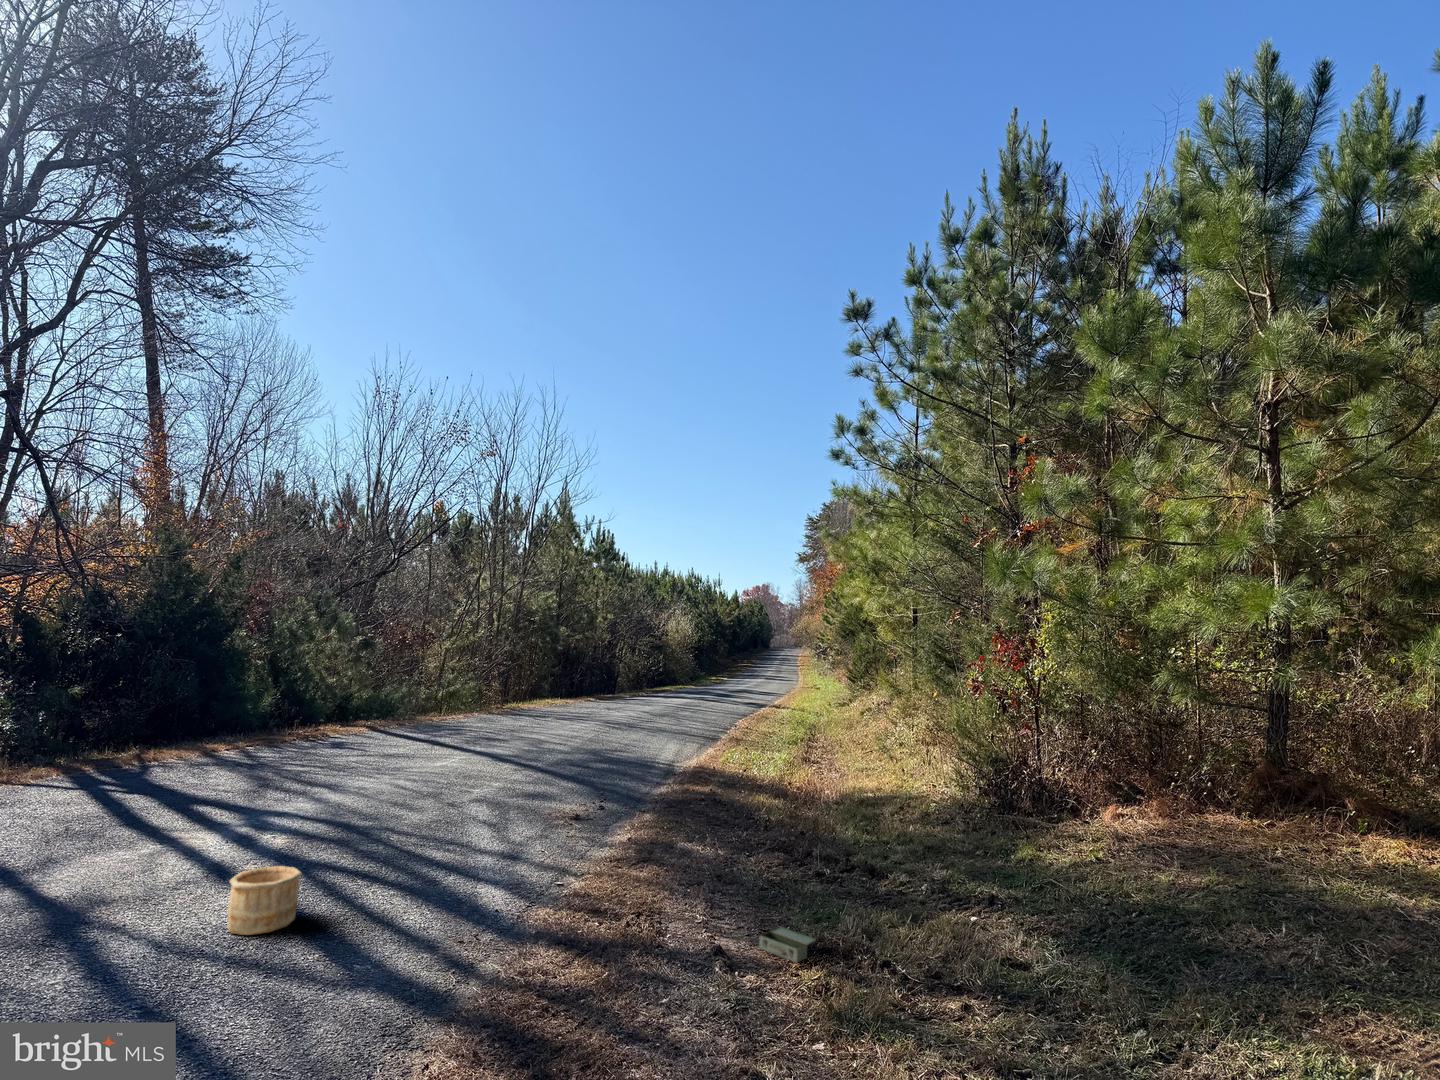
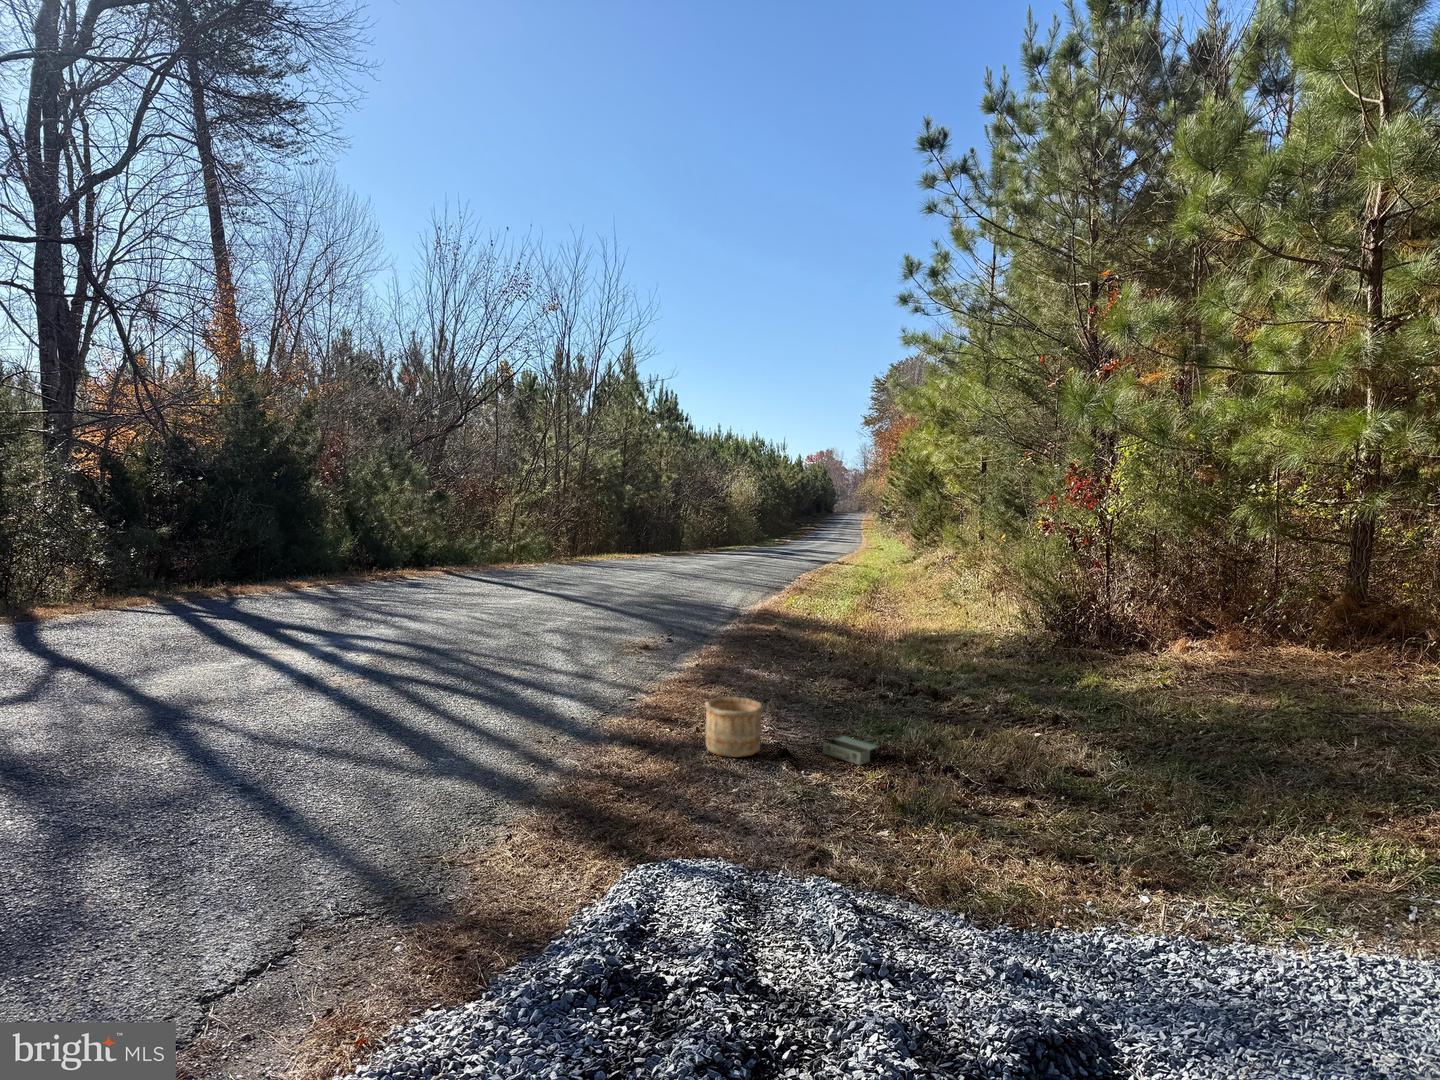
wooden bucket: present [227,866,302,935] -> present [705,697,763,757]

